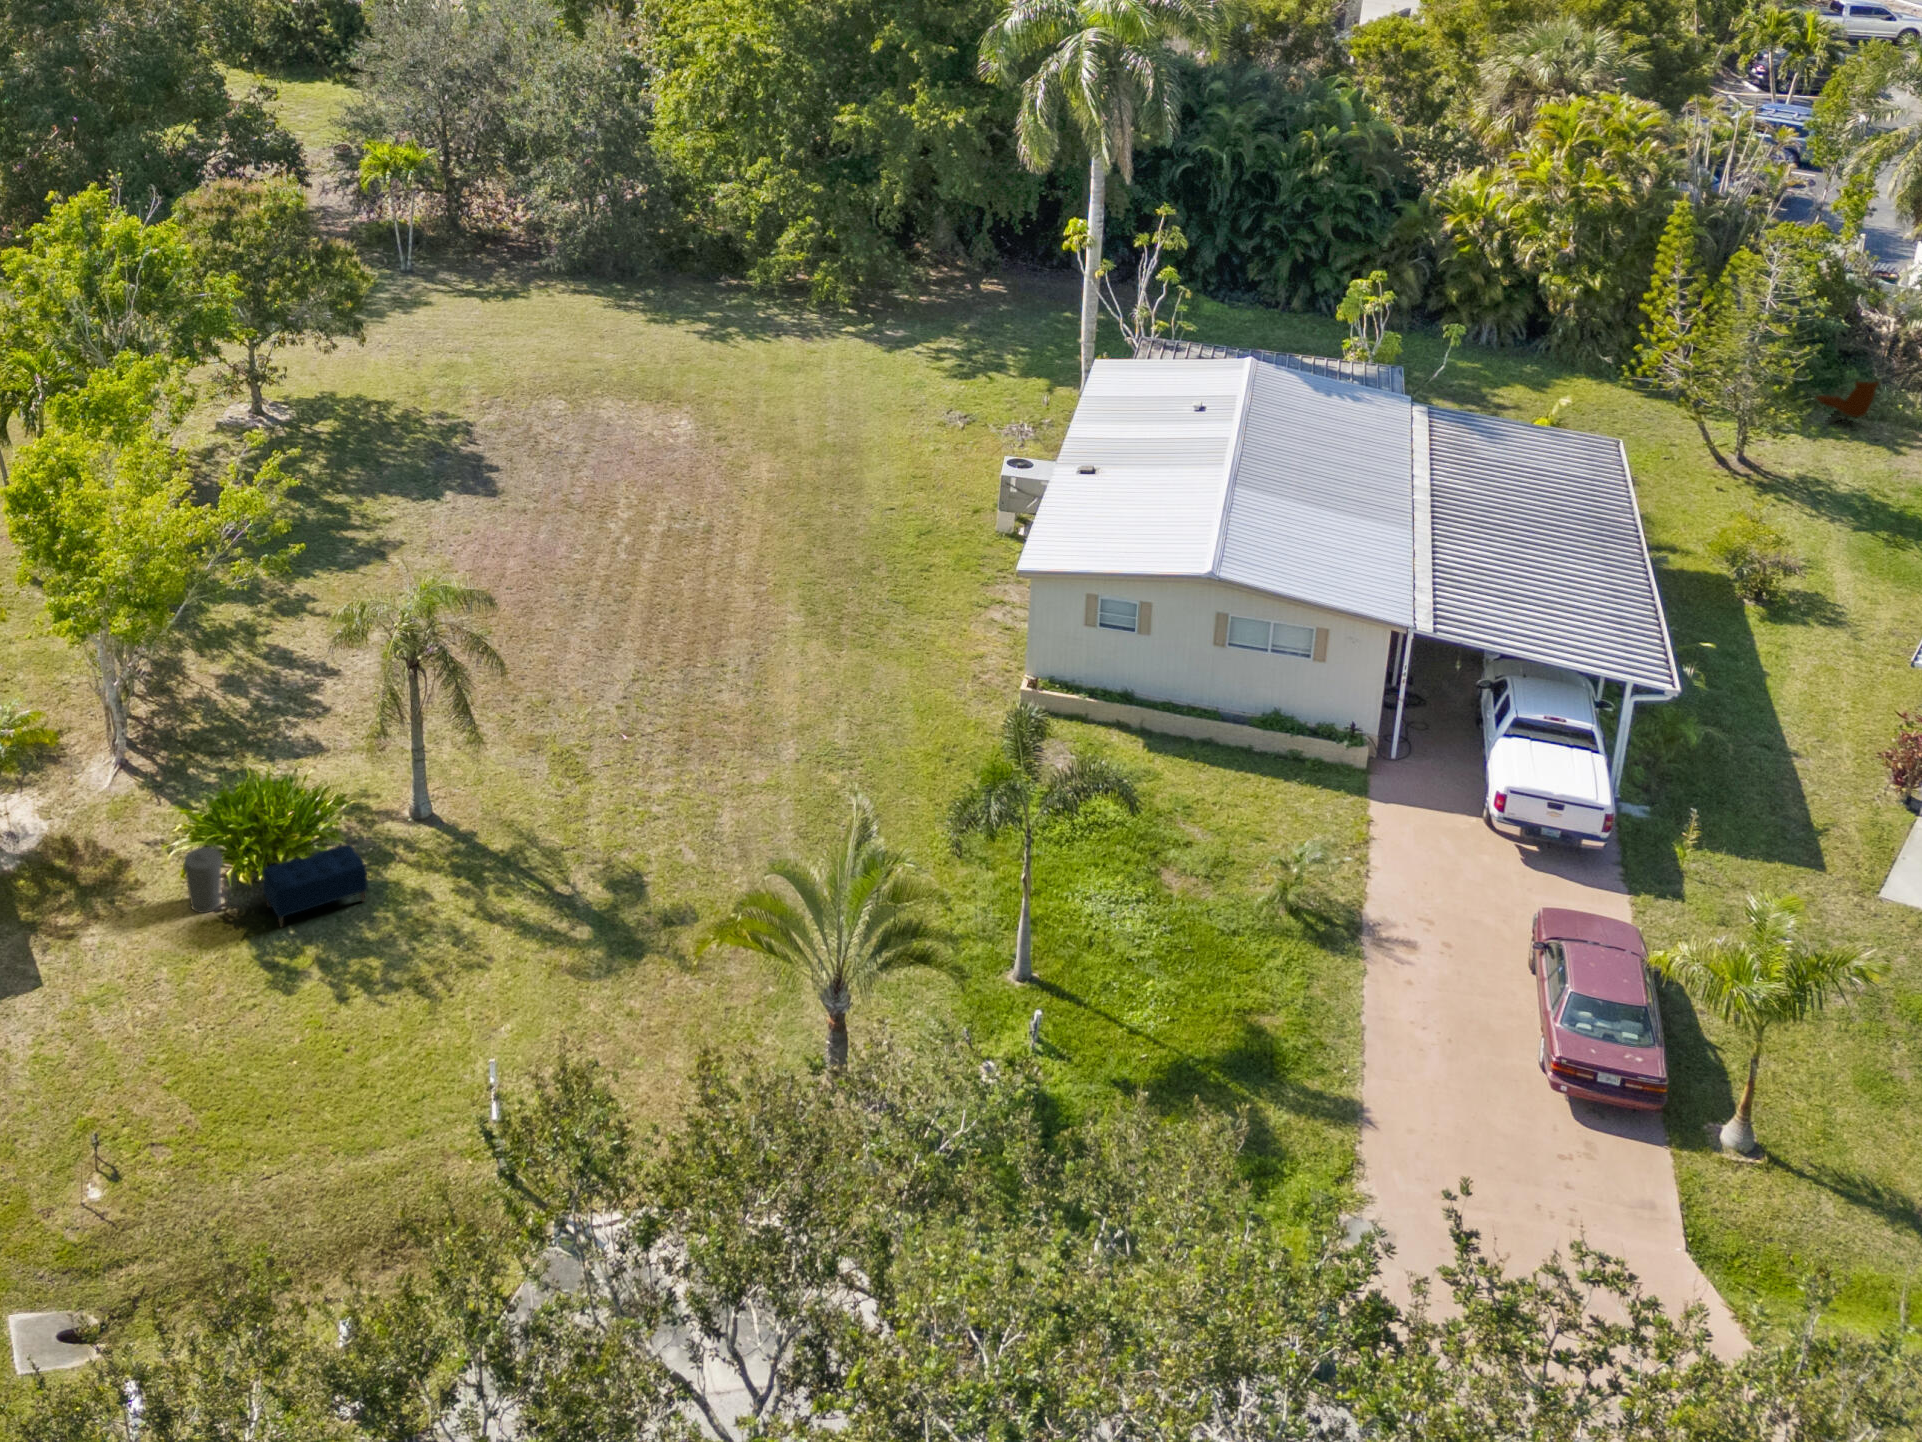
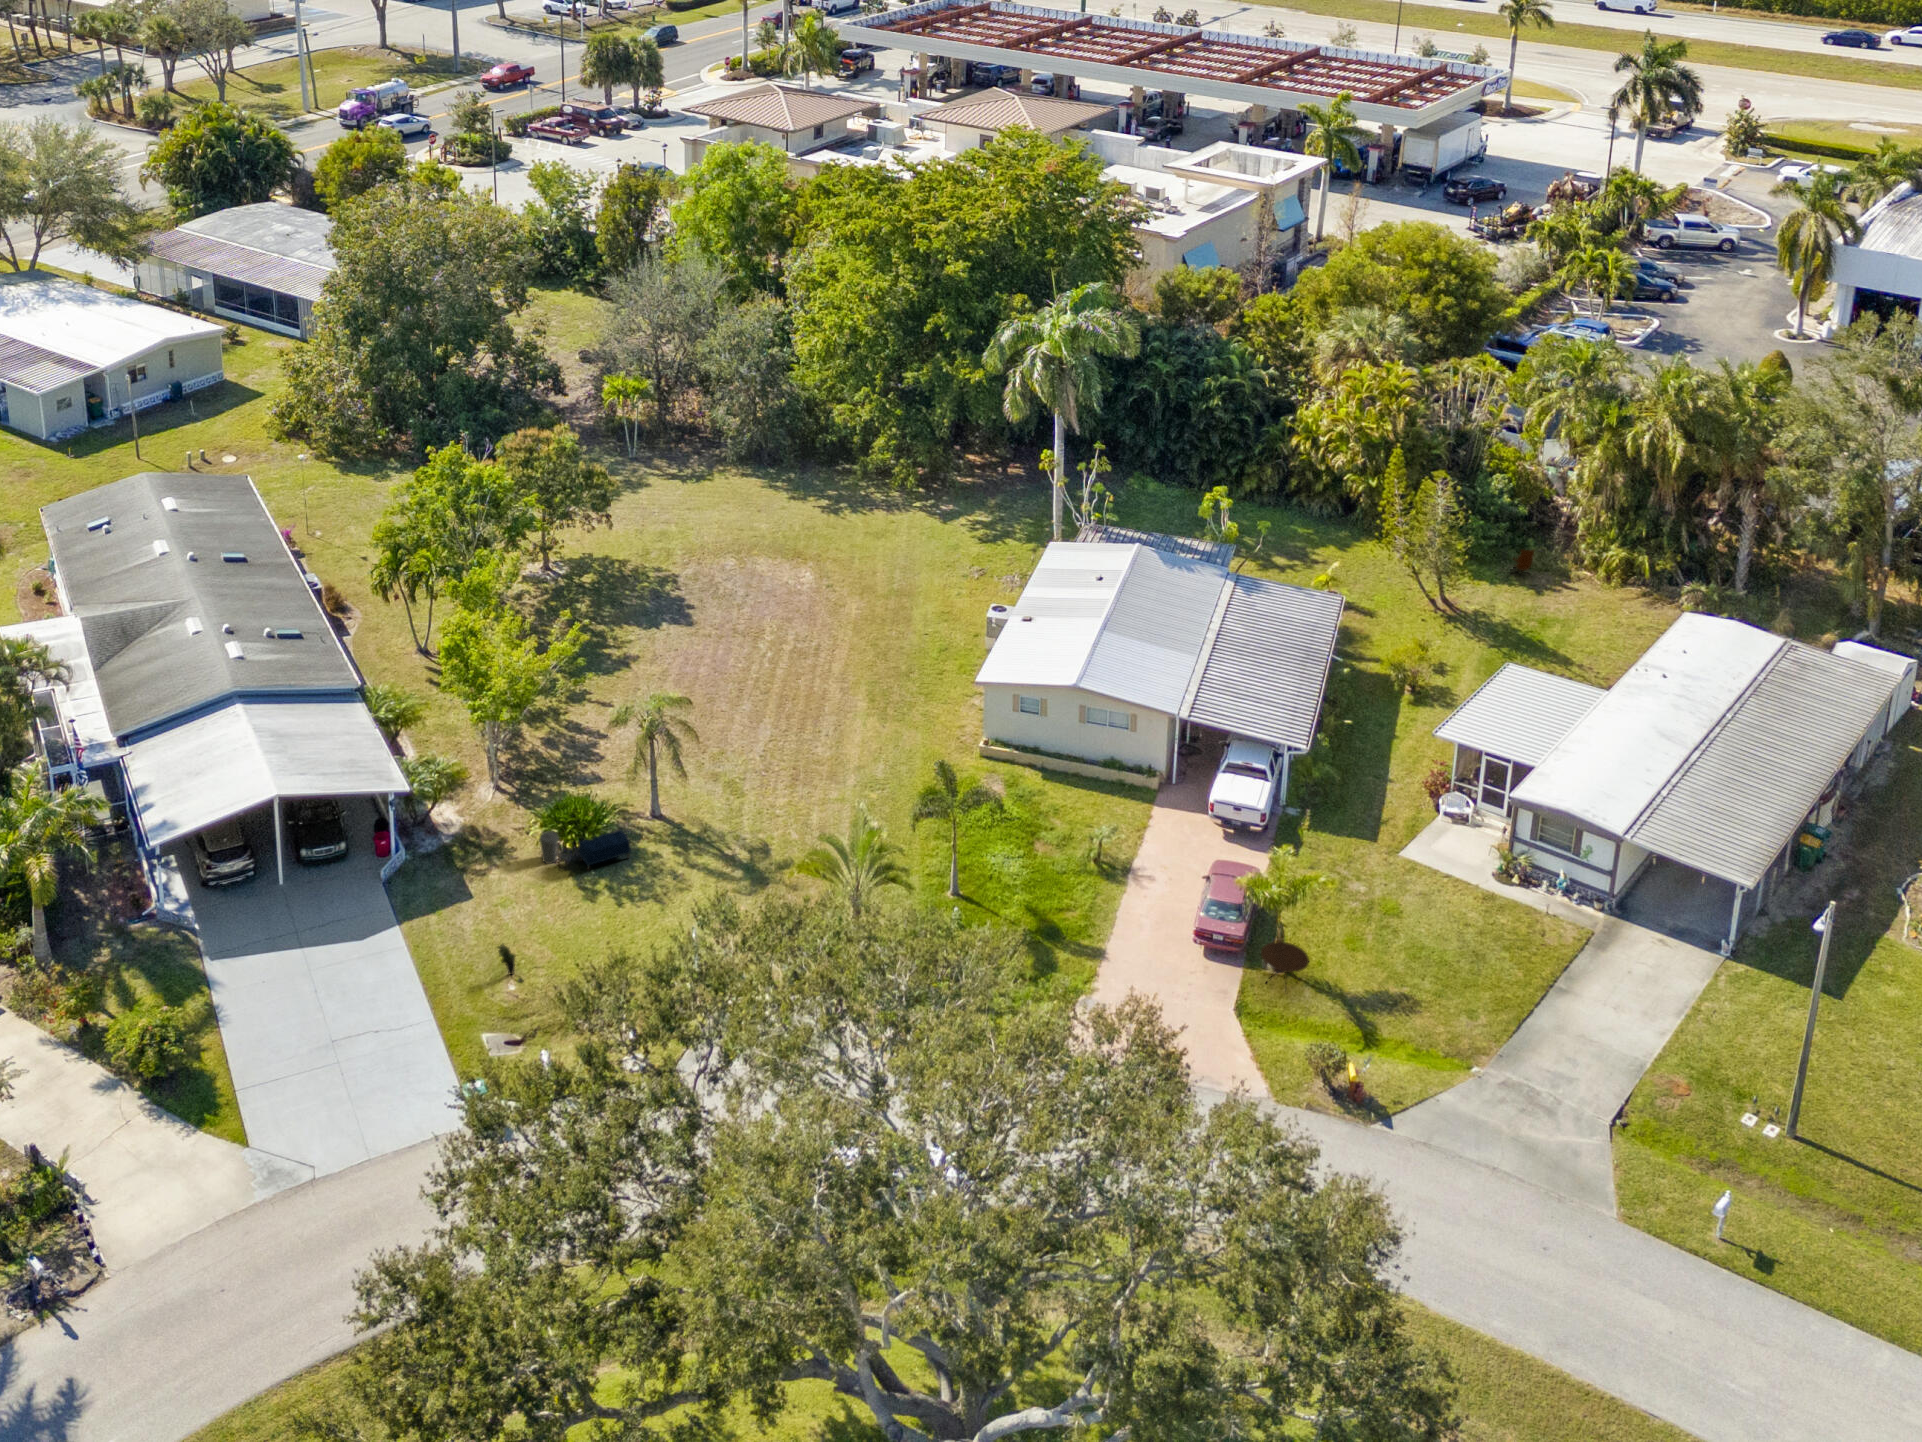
round table: none [1729,1090,1849,1210] -> present [1261,941,1309,982]
potted plant: none [56,1093,100,1166] -> present [498,944,515,975]

